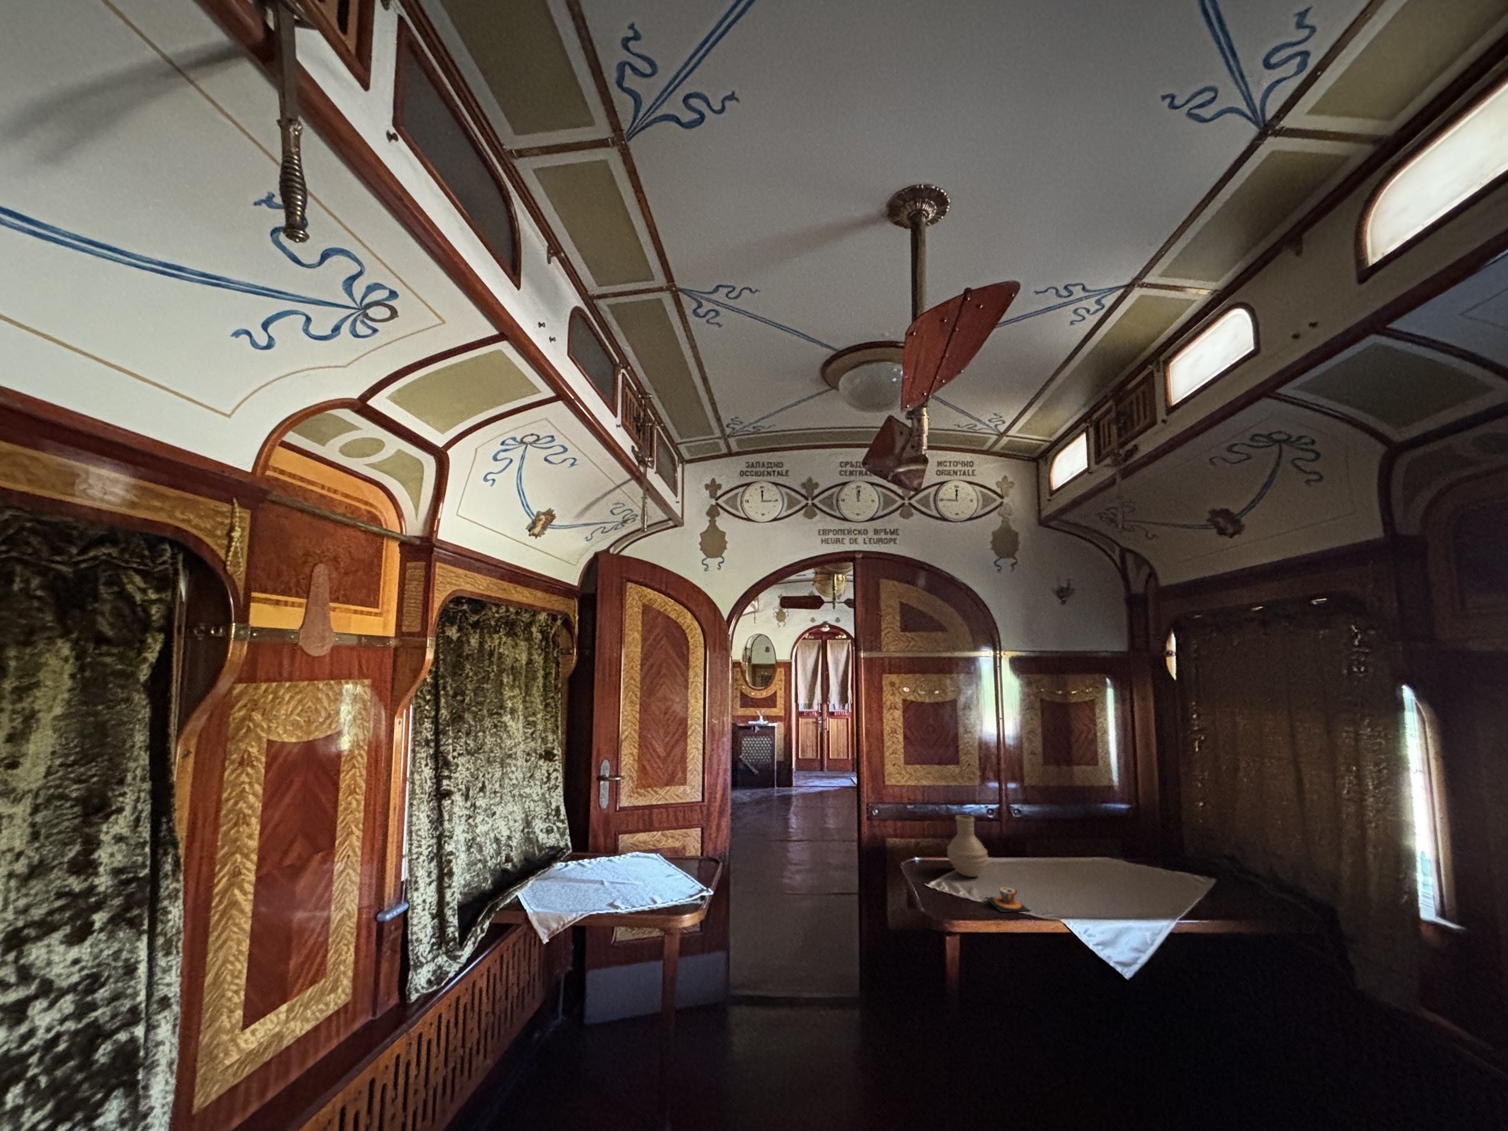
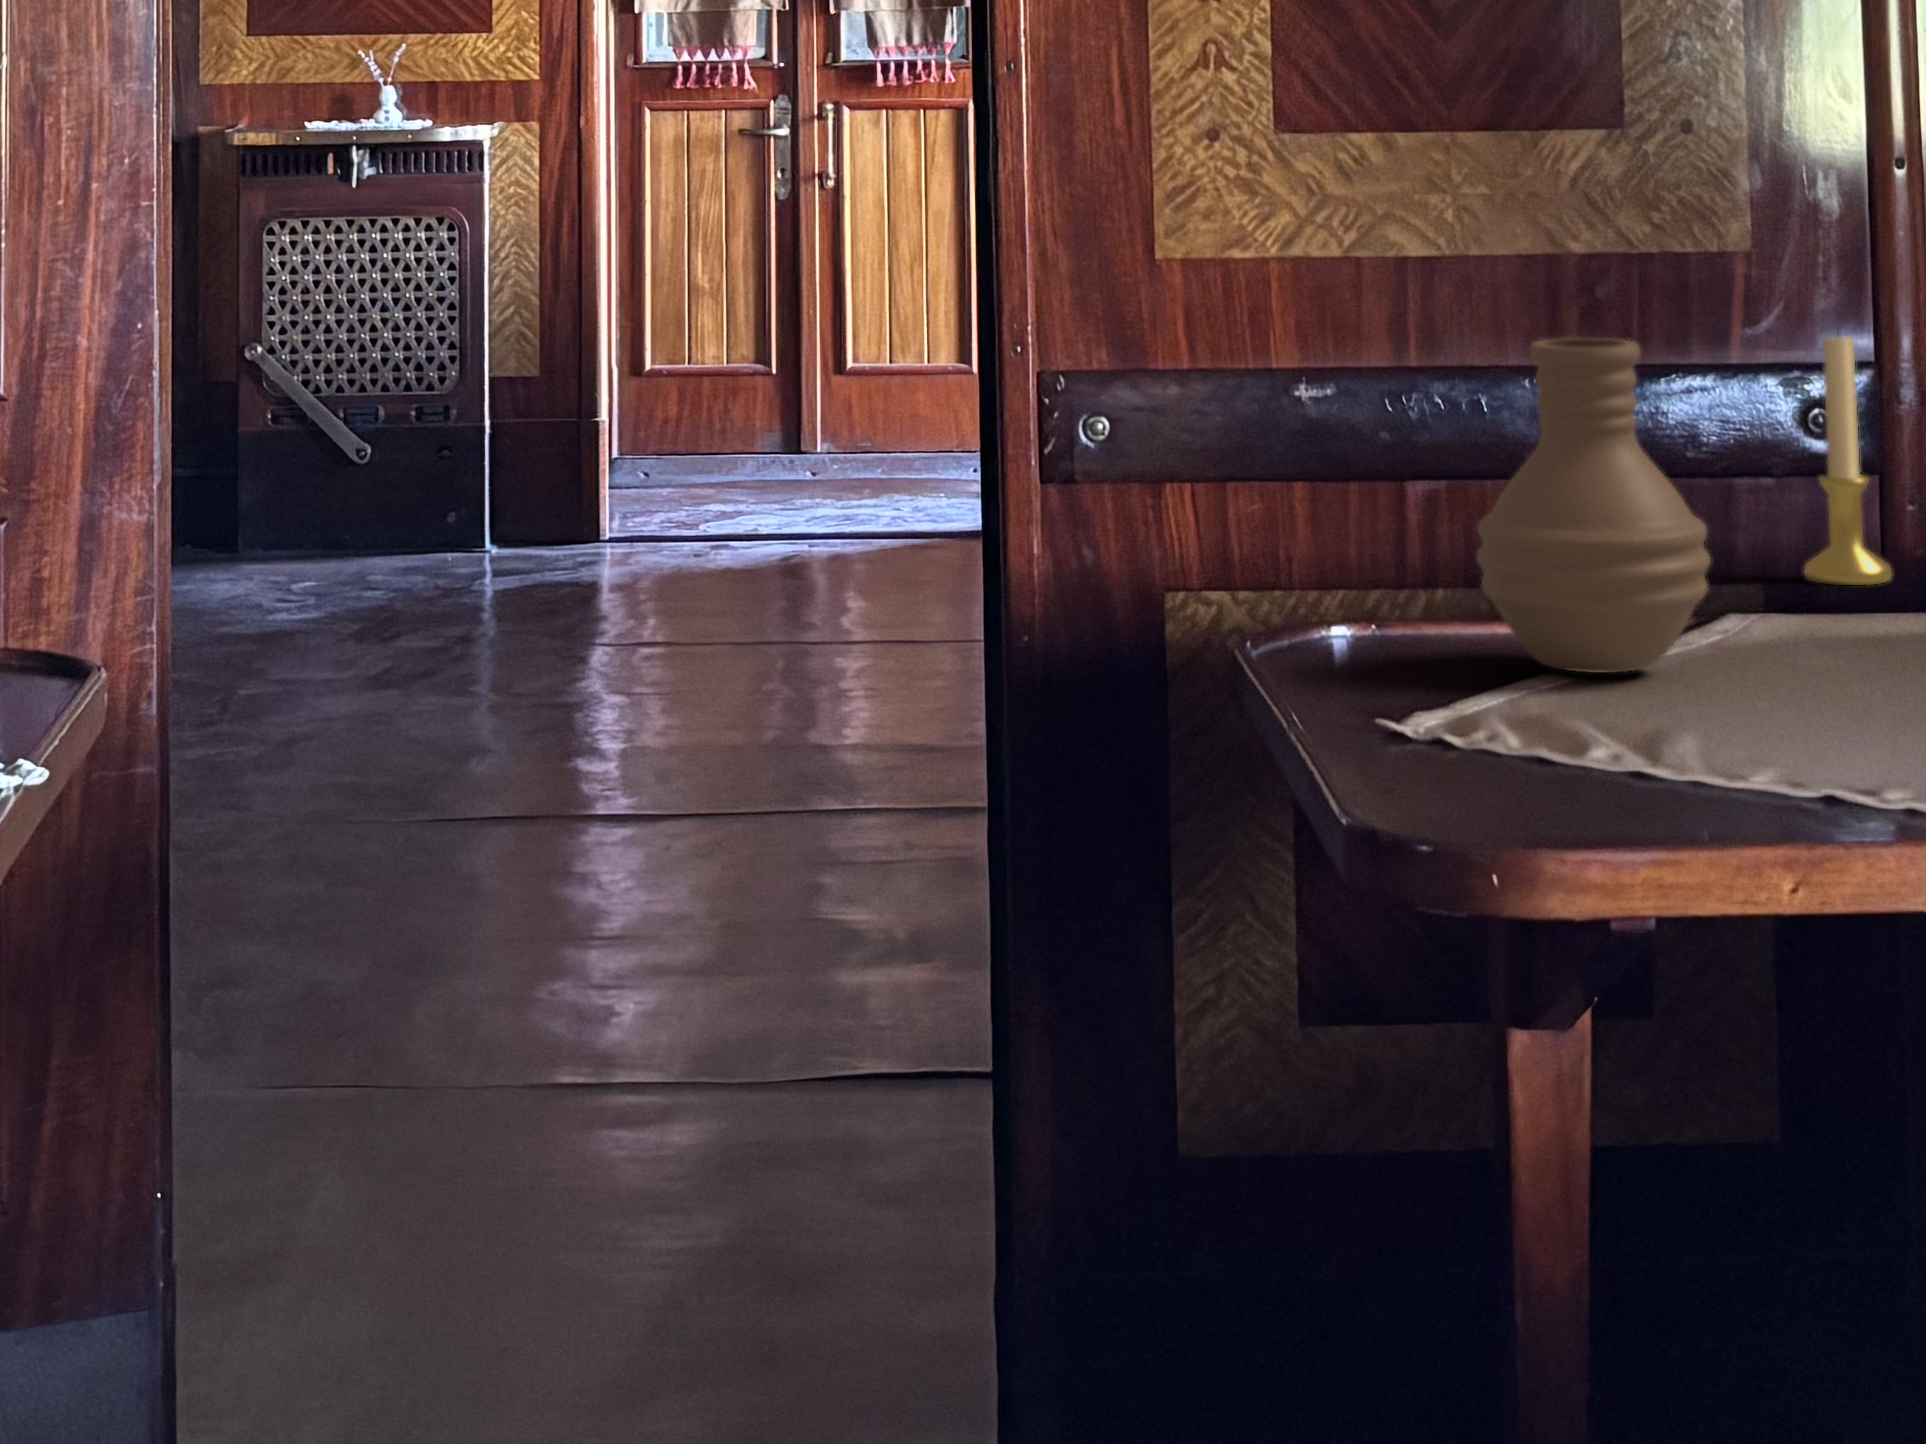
candle holder: none [999,804,1015,849] -> present [1804,336,1892,585]
teacup: present [985,887,1029,912] -> none [1654,656,1911,772]

